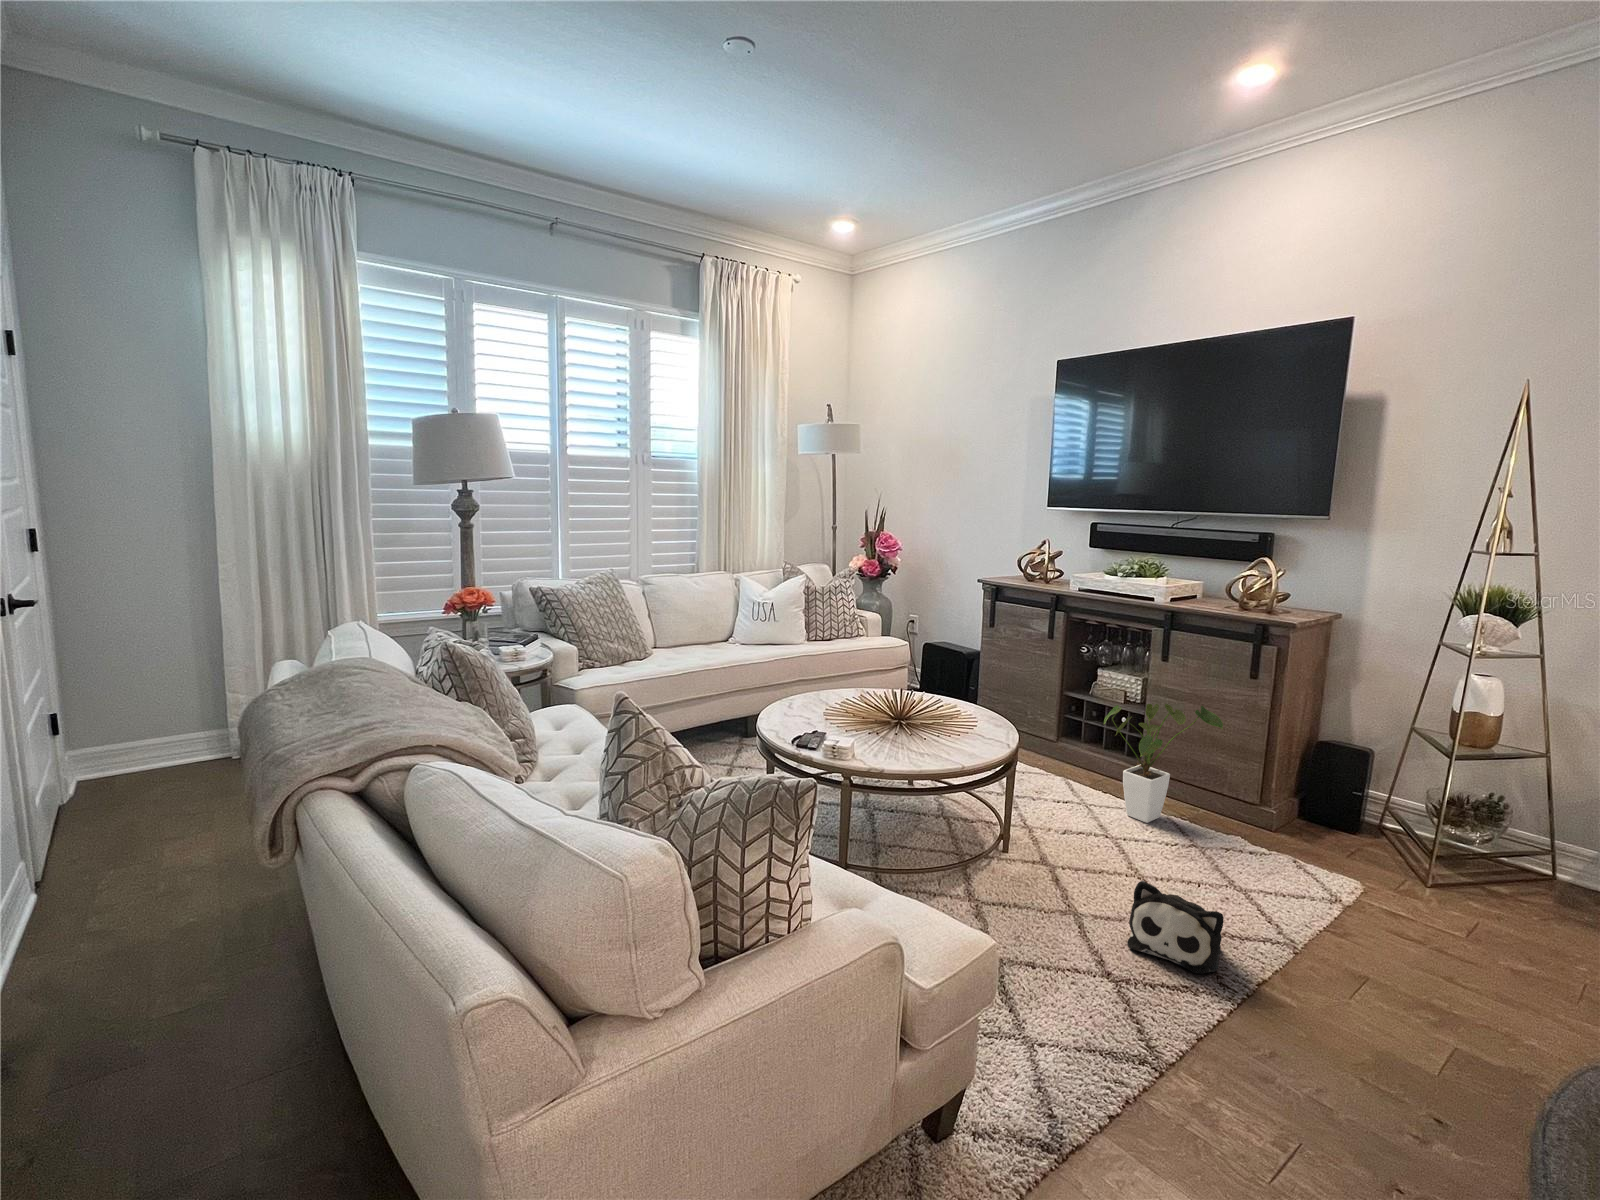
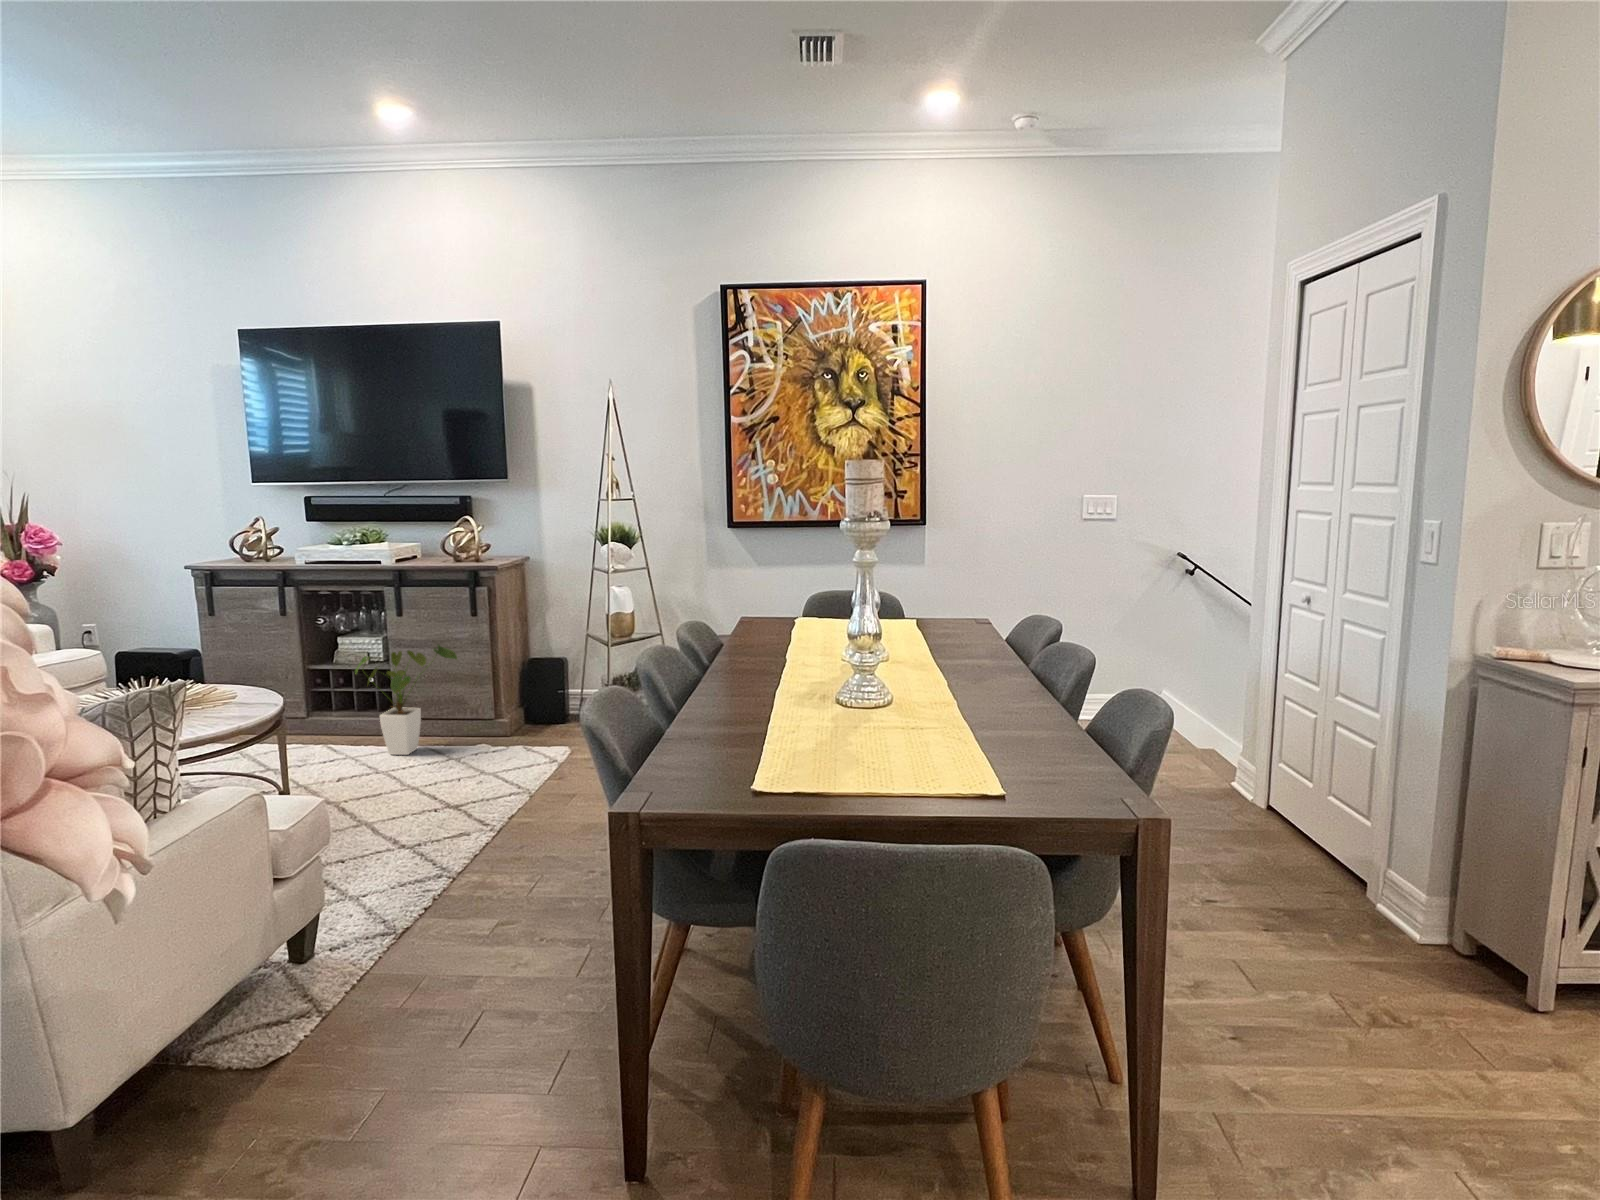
plush toy: present [1127,881,1224,974] -> none [409,775,482,833]

